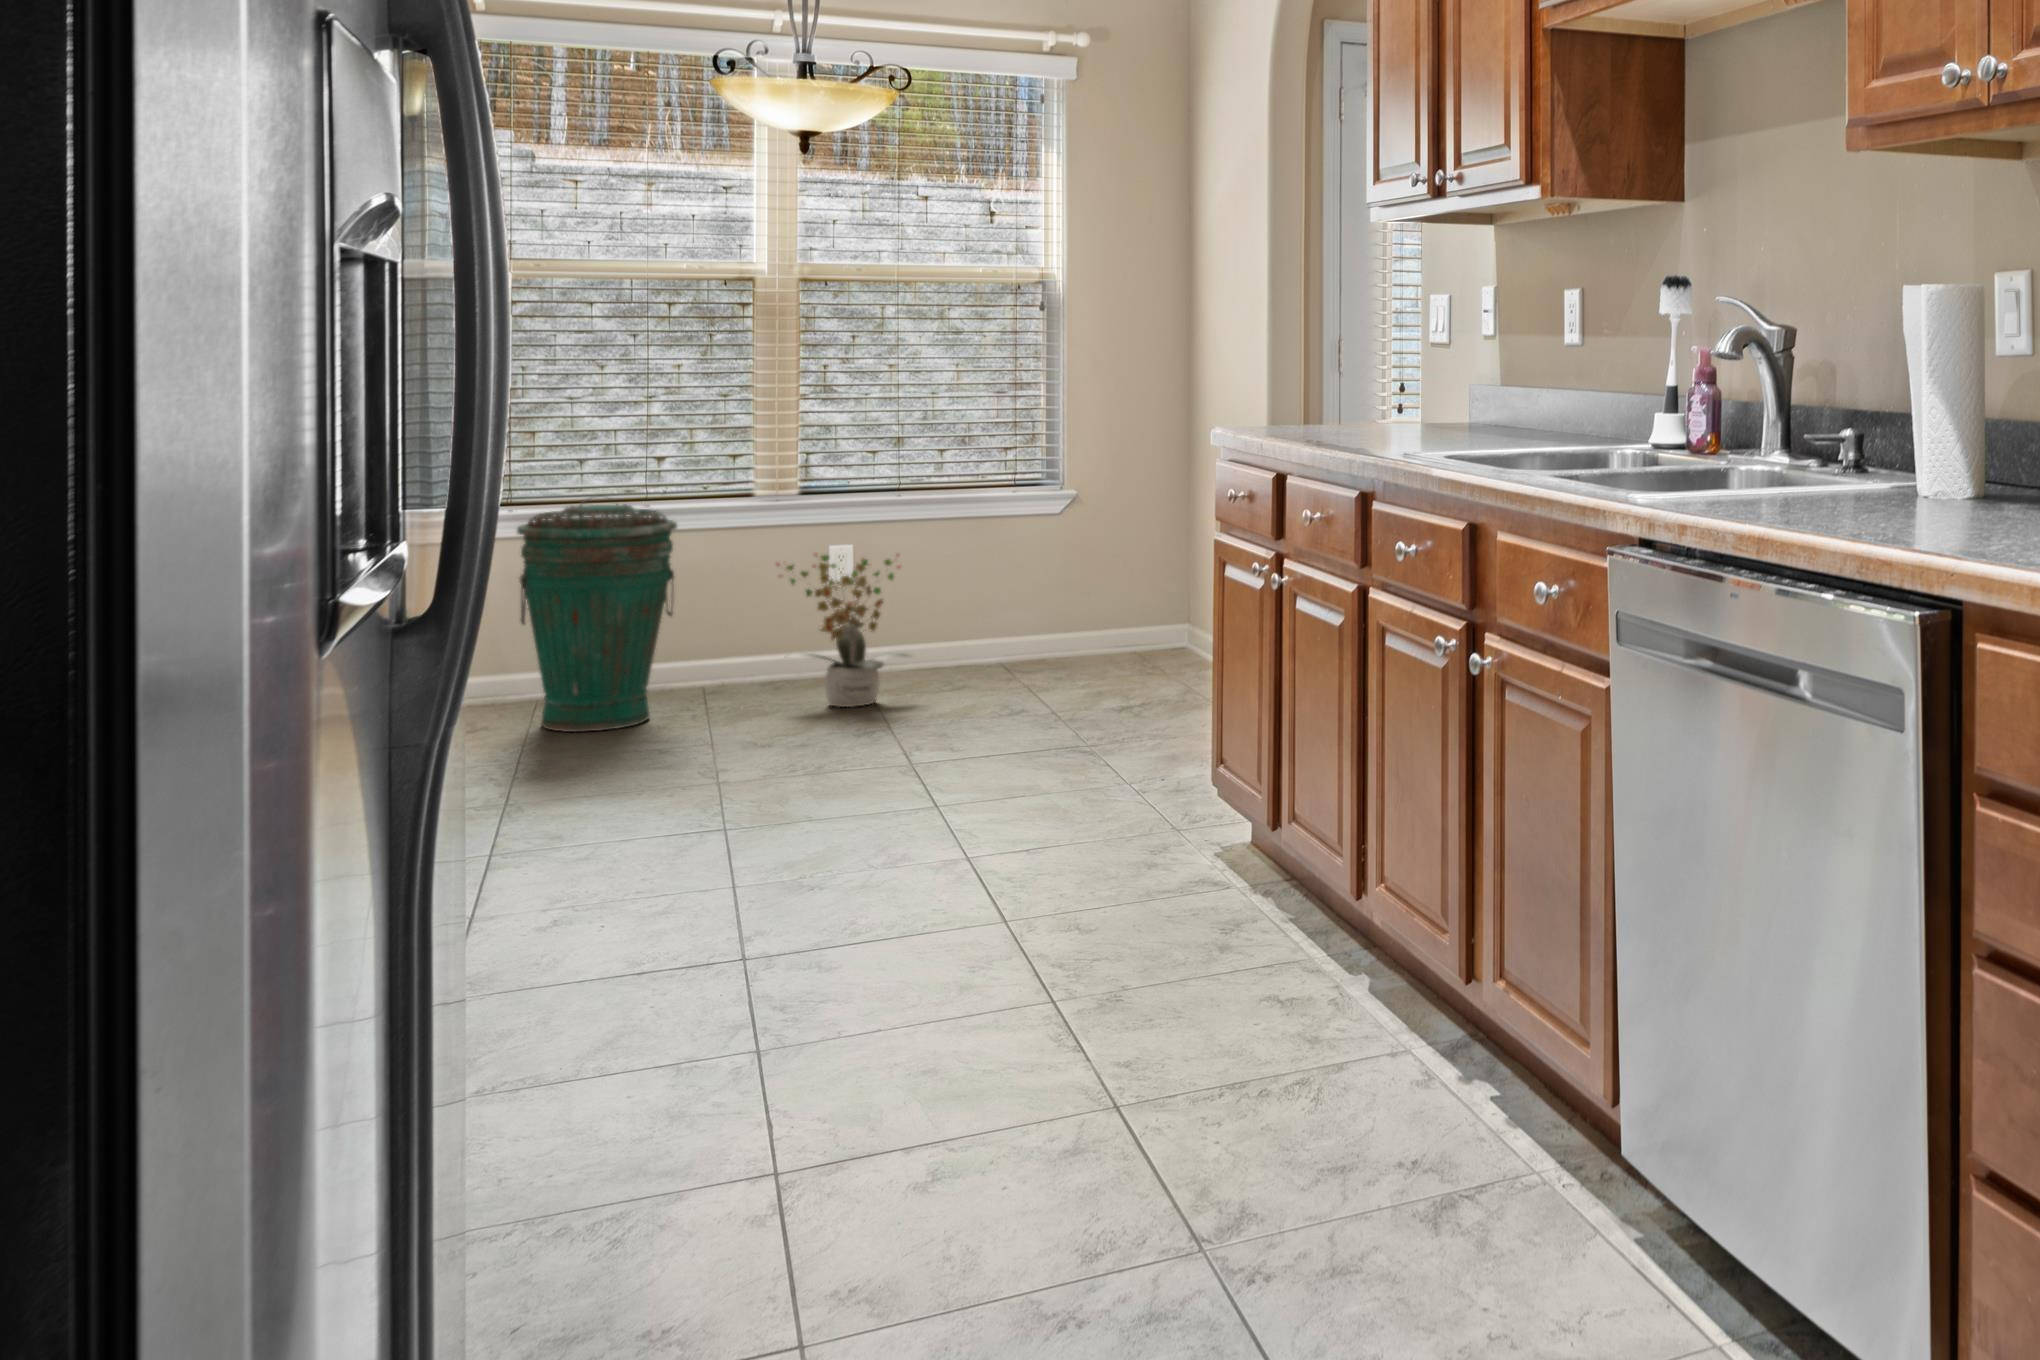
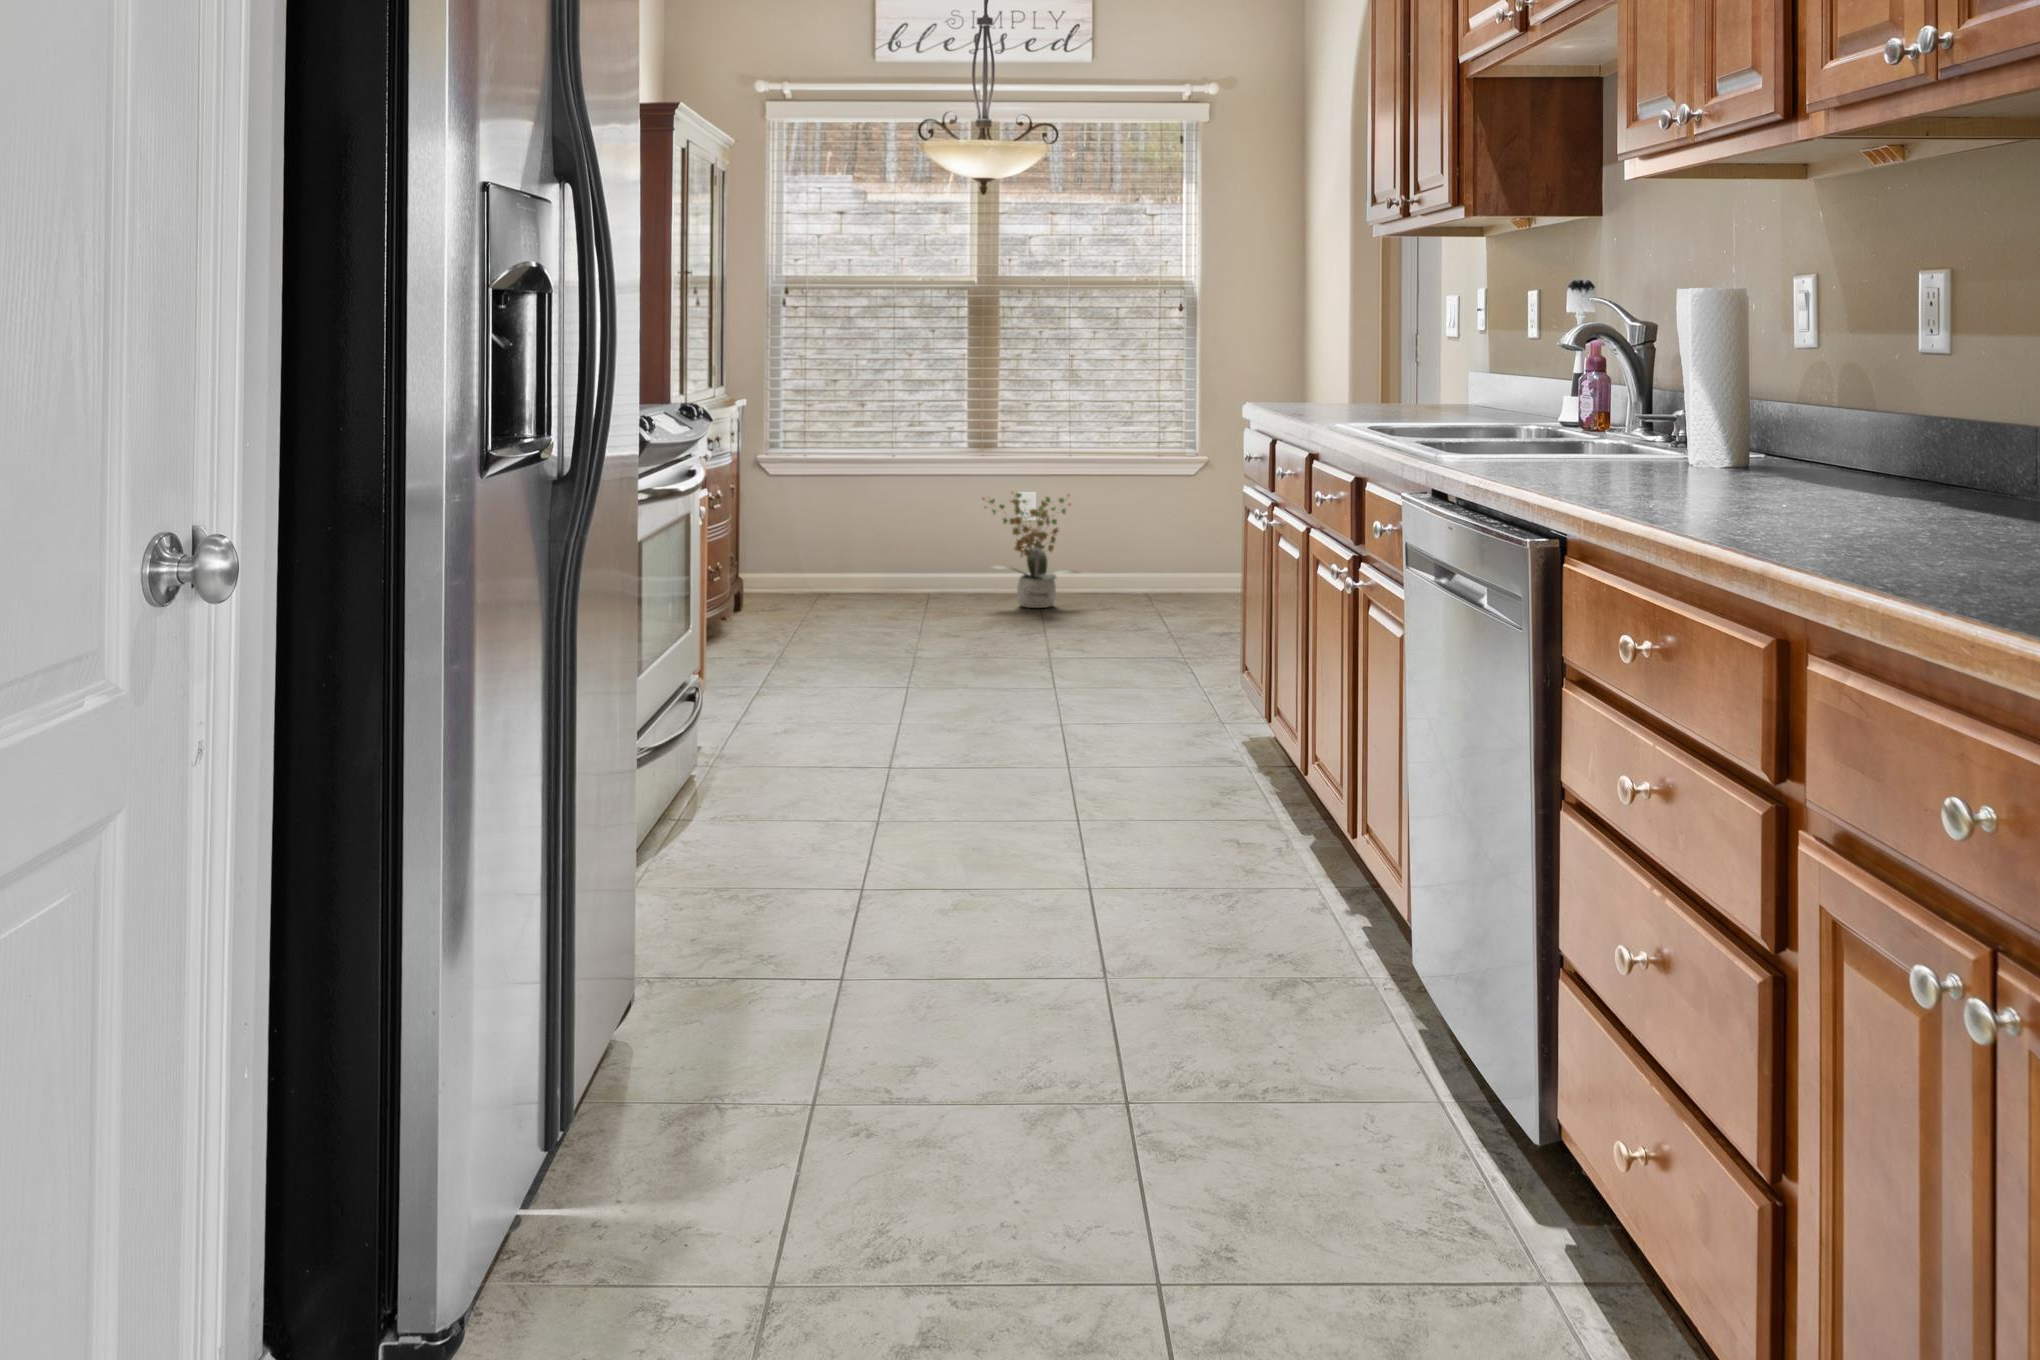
trash can: present [517,495,677,732] -> none [812,444,915,612]

